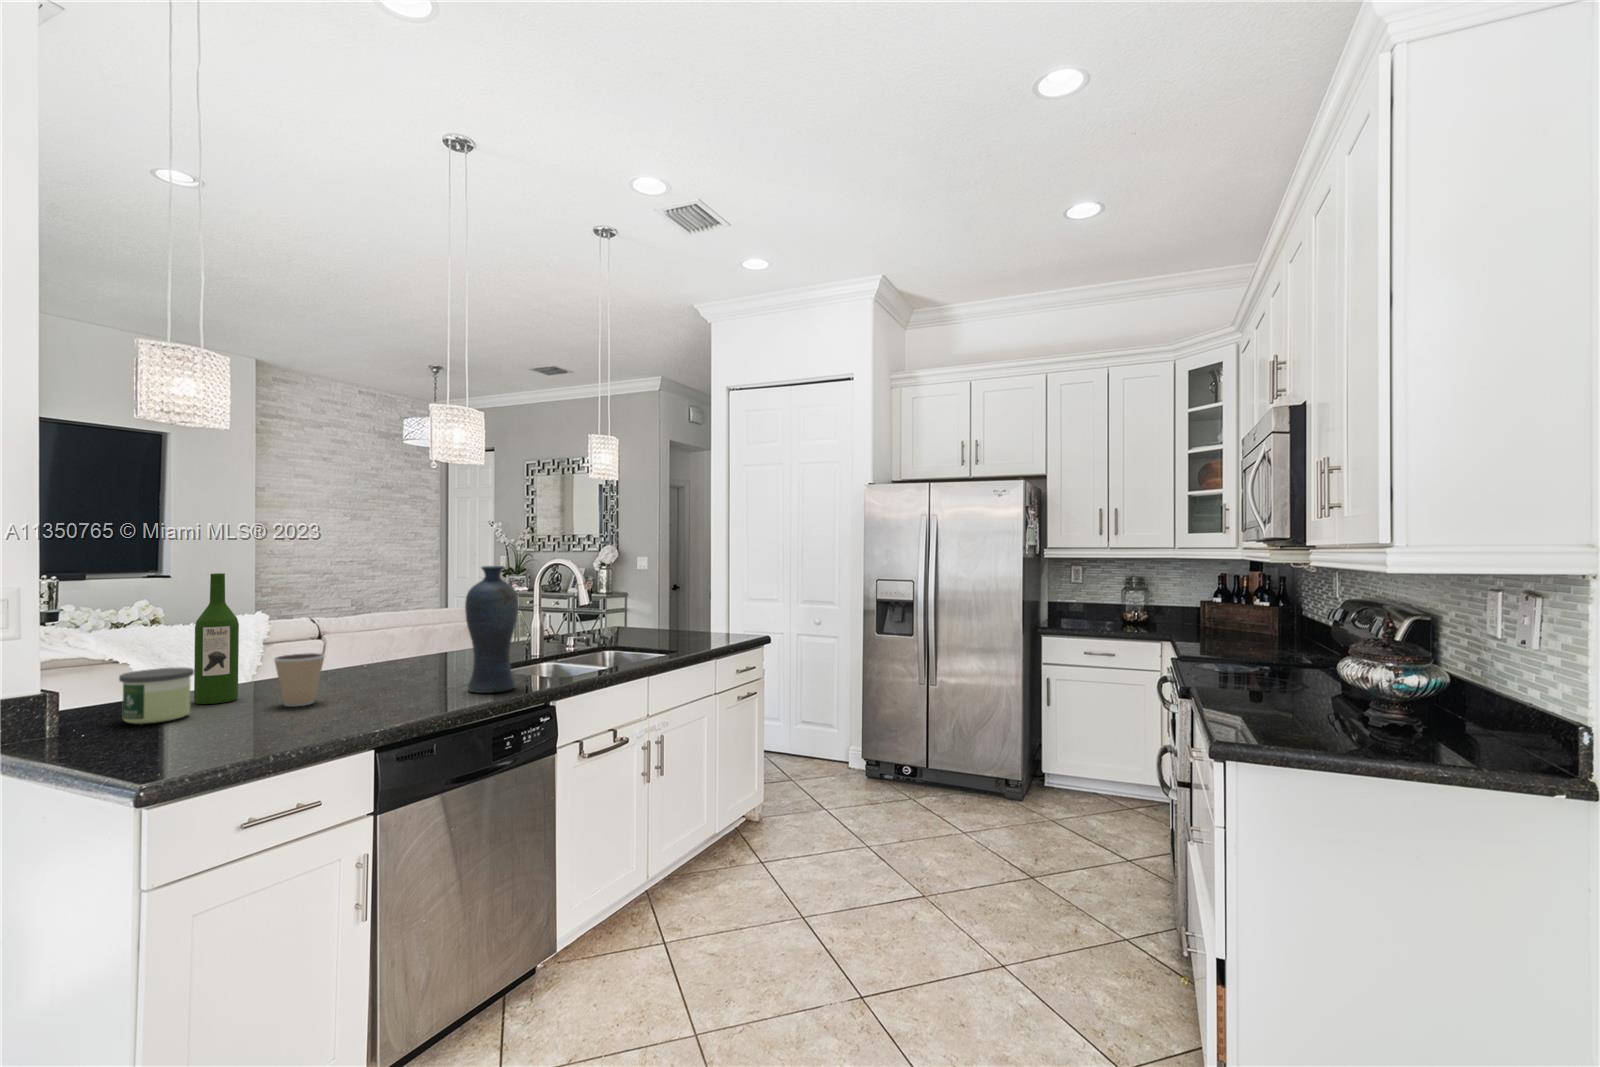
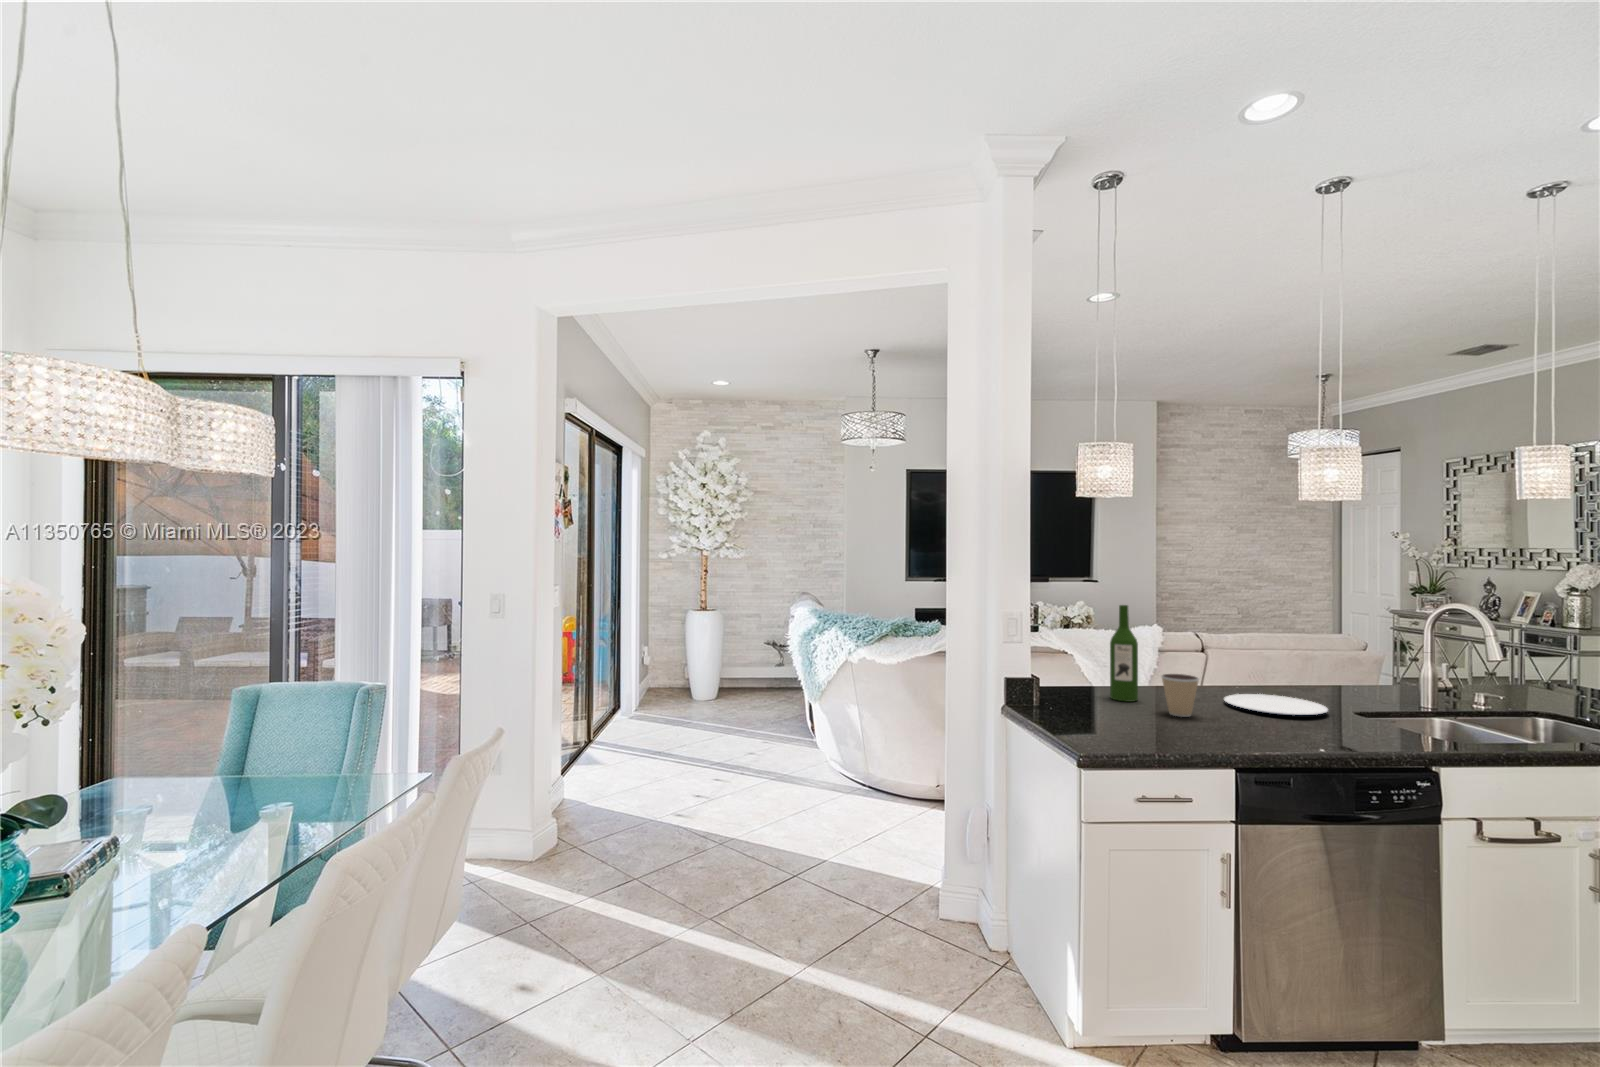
vase: present [465,566,518,693] -> none [1329,614,1391,743]
plate: none [351,665,460,685] -> present [1224,694,1328,716]
candle: present [119,668,194,724] -> none [1067,670,1109,709]

